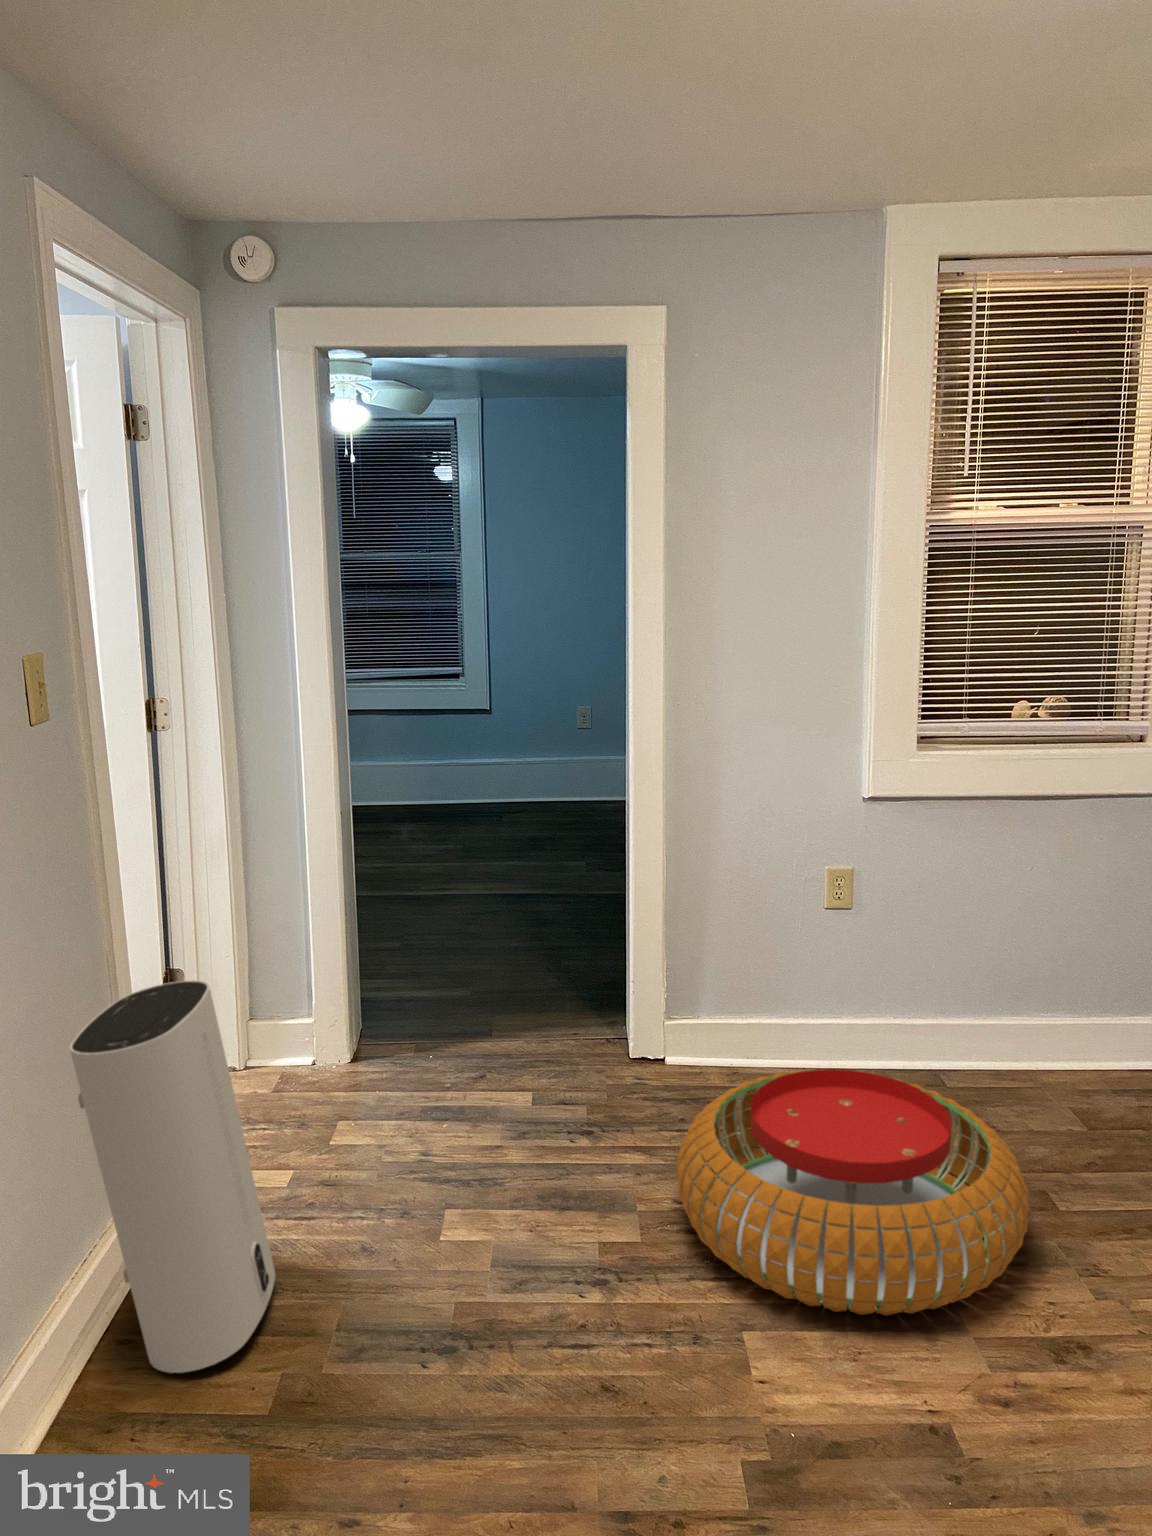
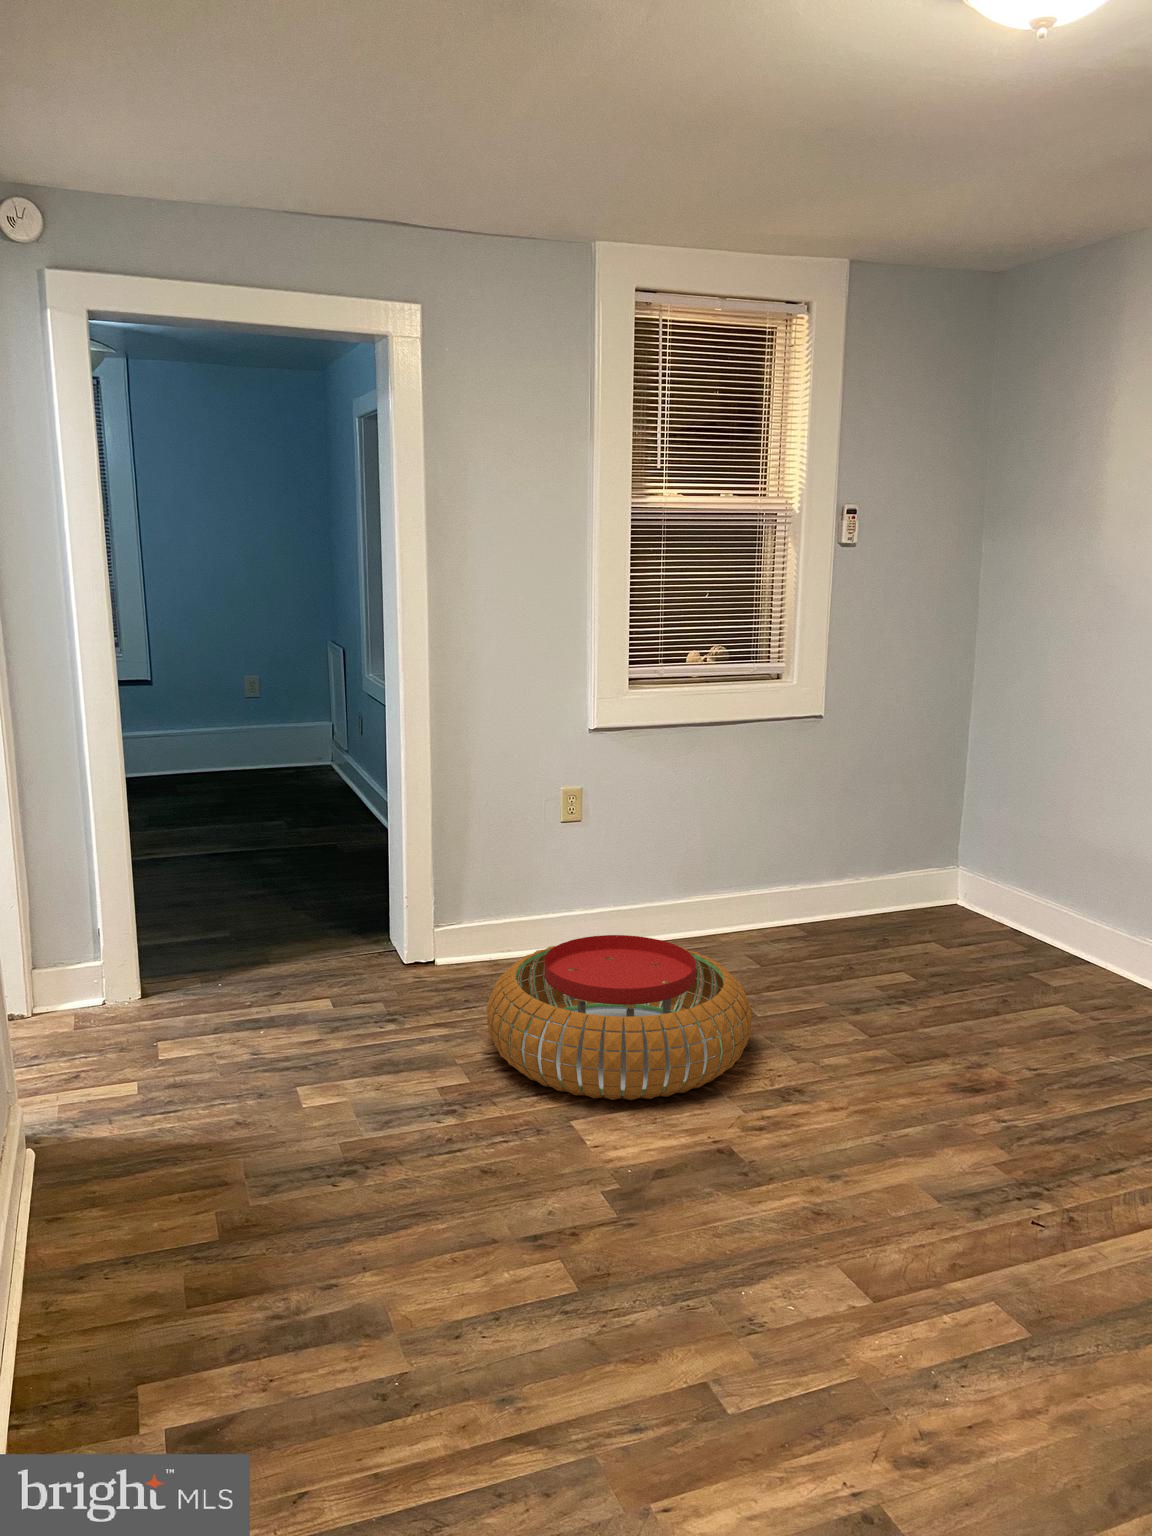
air purifier: present [70,980,275,1373] -> none [14,893,183,1225]

